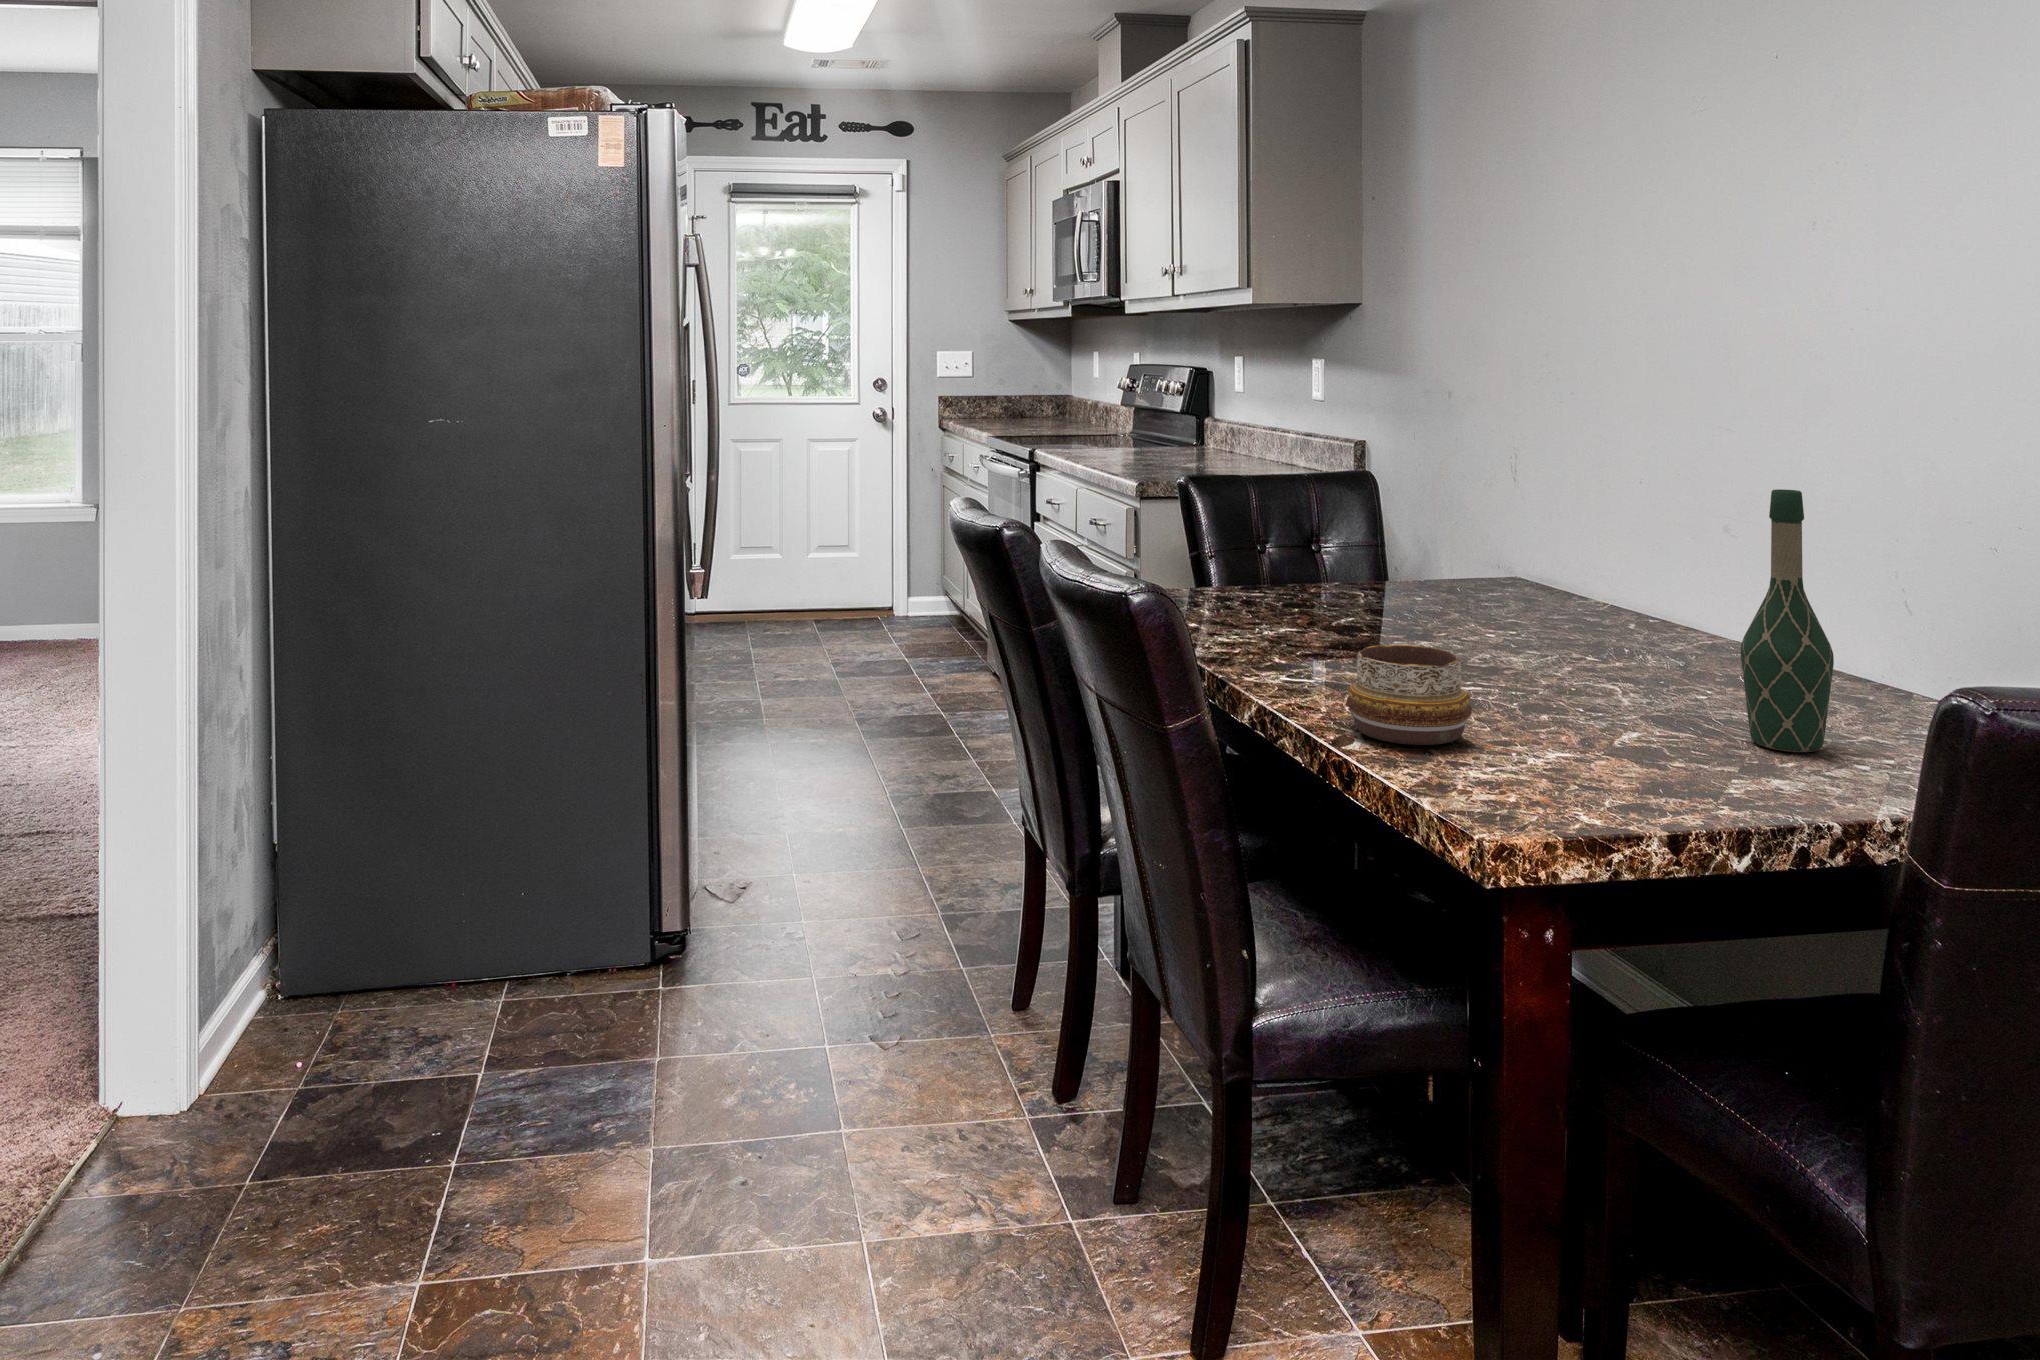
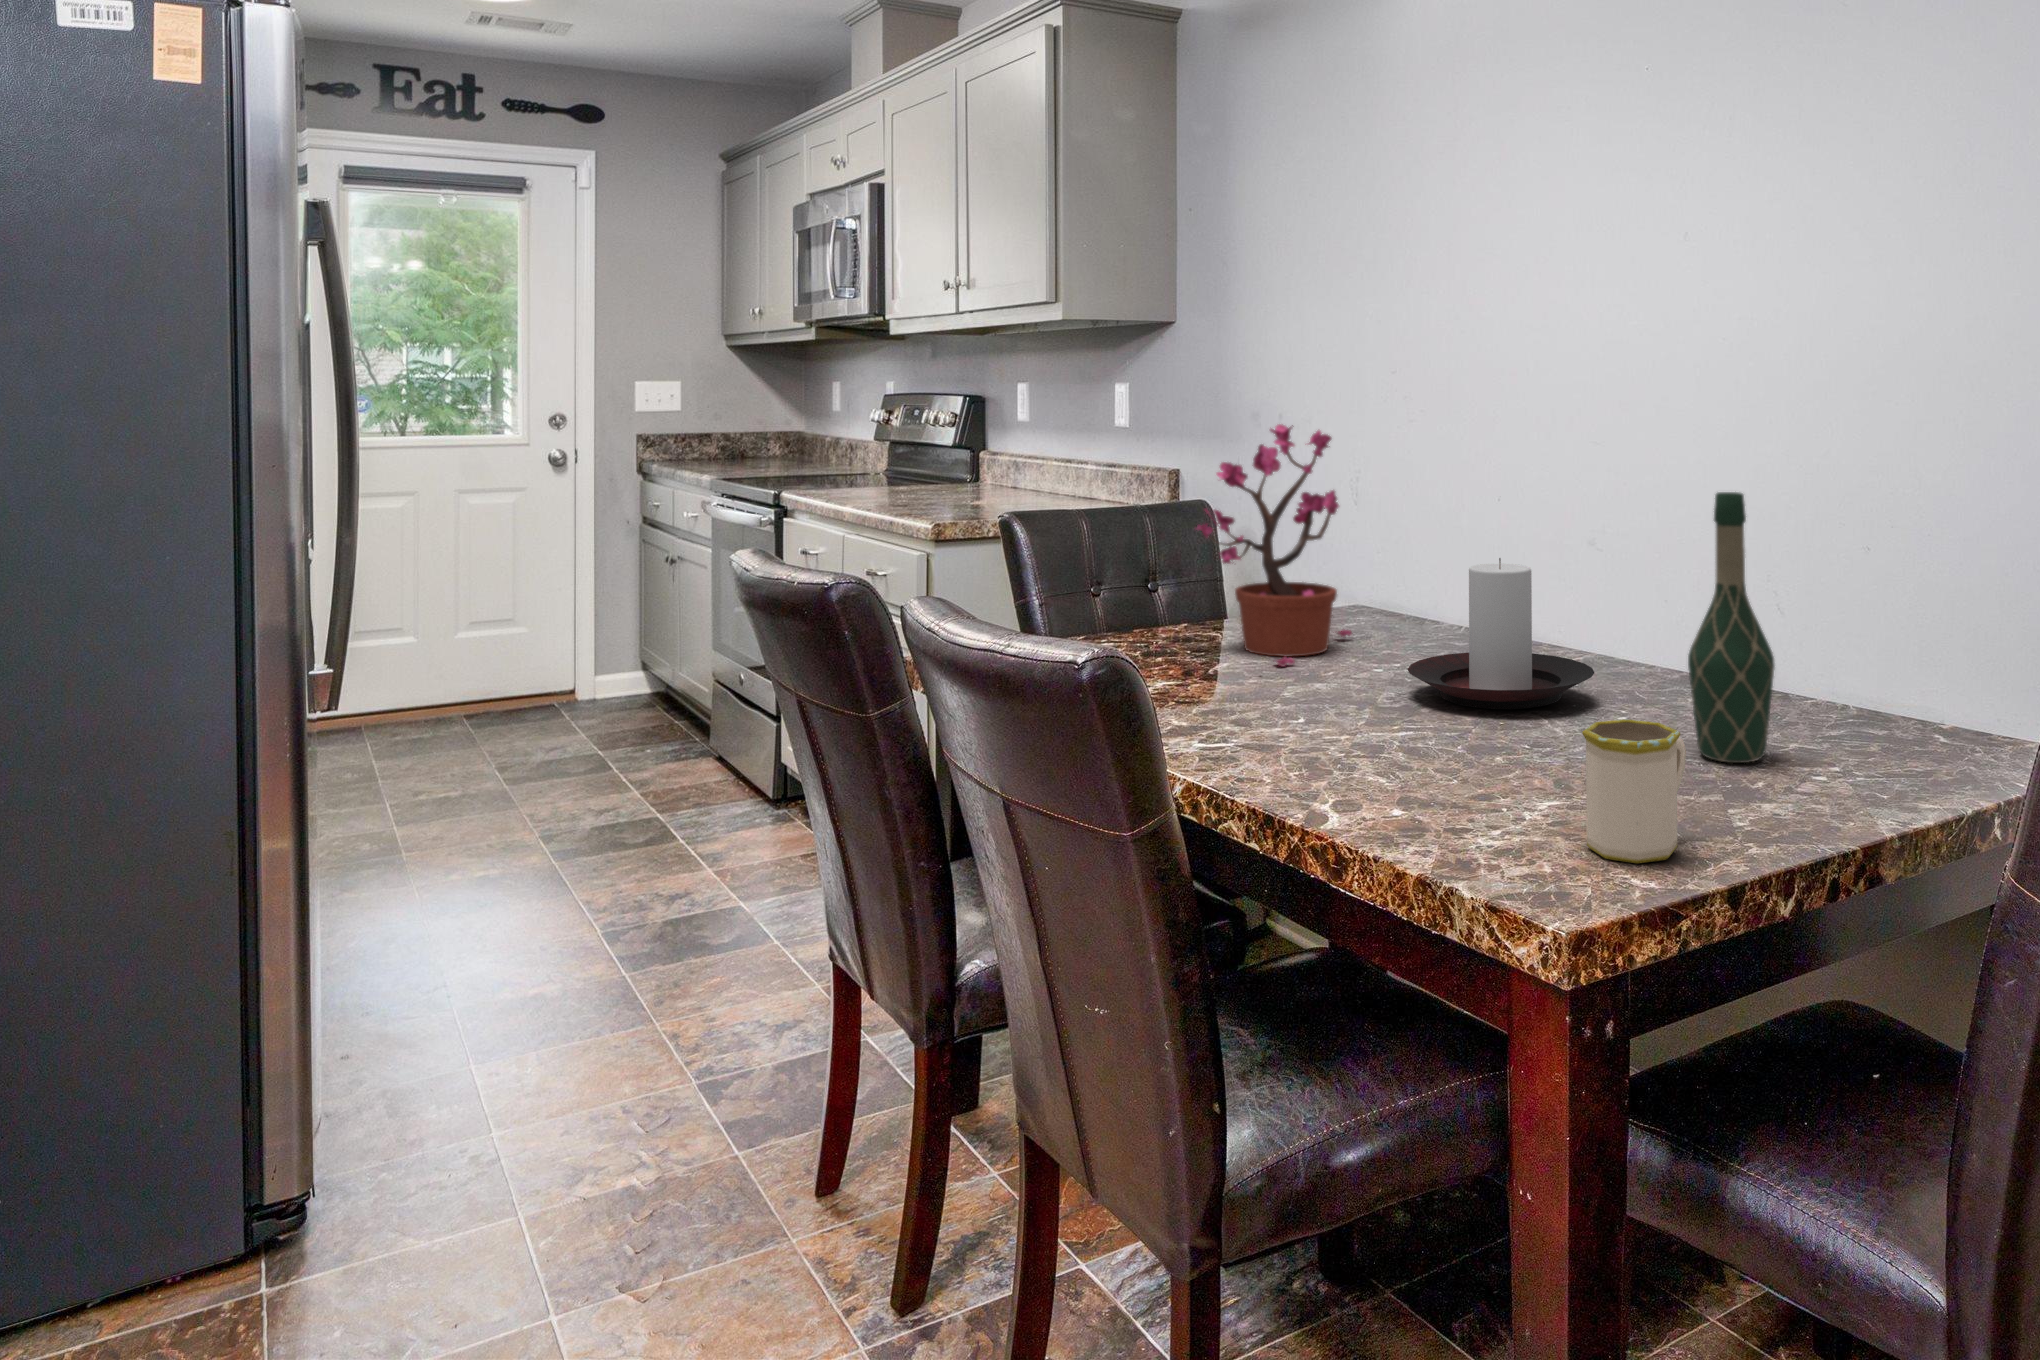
potted plant: none [1322,408,1482,628] -> present [1196,424,1352,667]
candle holder: none [1495,542,1686,684] -> present [1408,558,1594,709]
decorative bowl: present [1347,645,1472,745] -> none [1322,694,1463,815]
mug: none [1553,683,1666,808] -> present [1582,719,1686,863]

